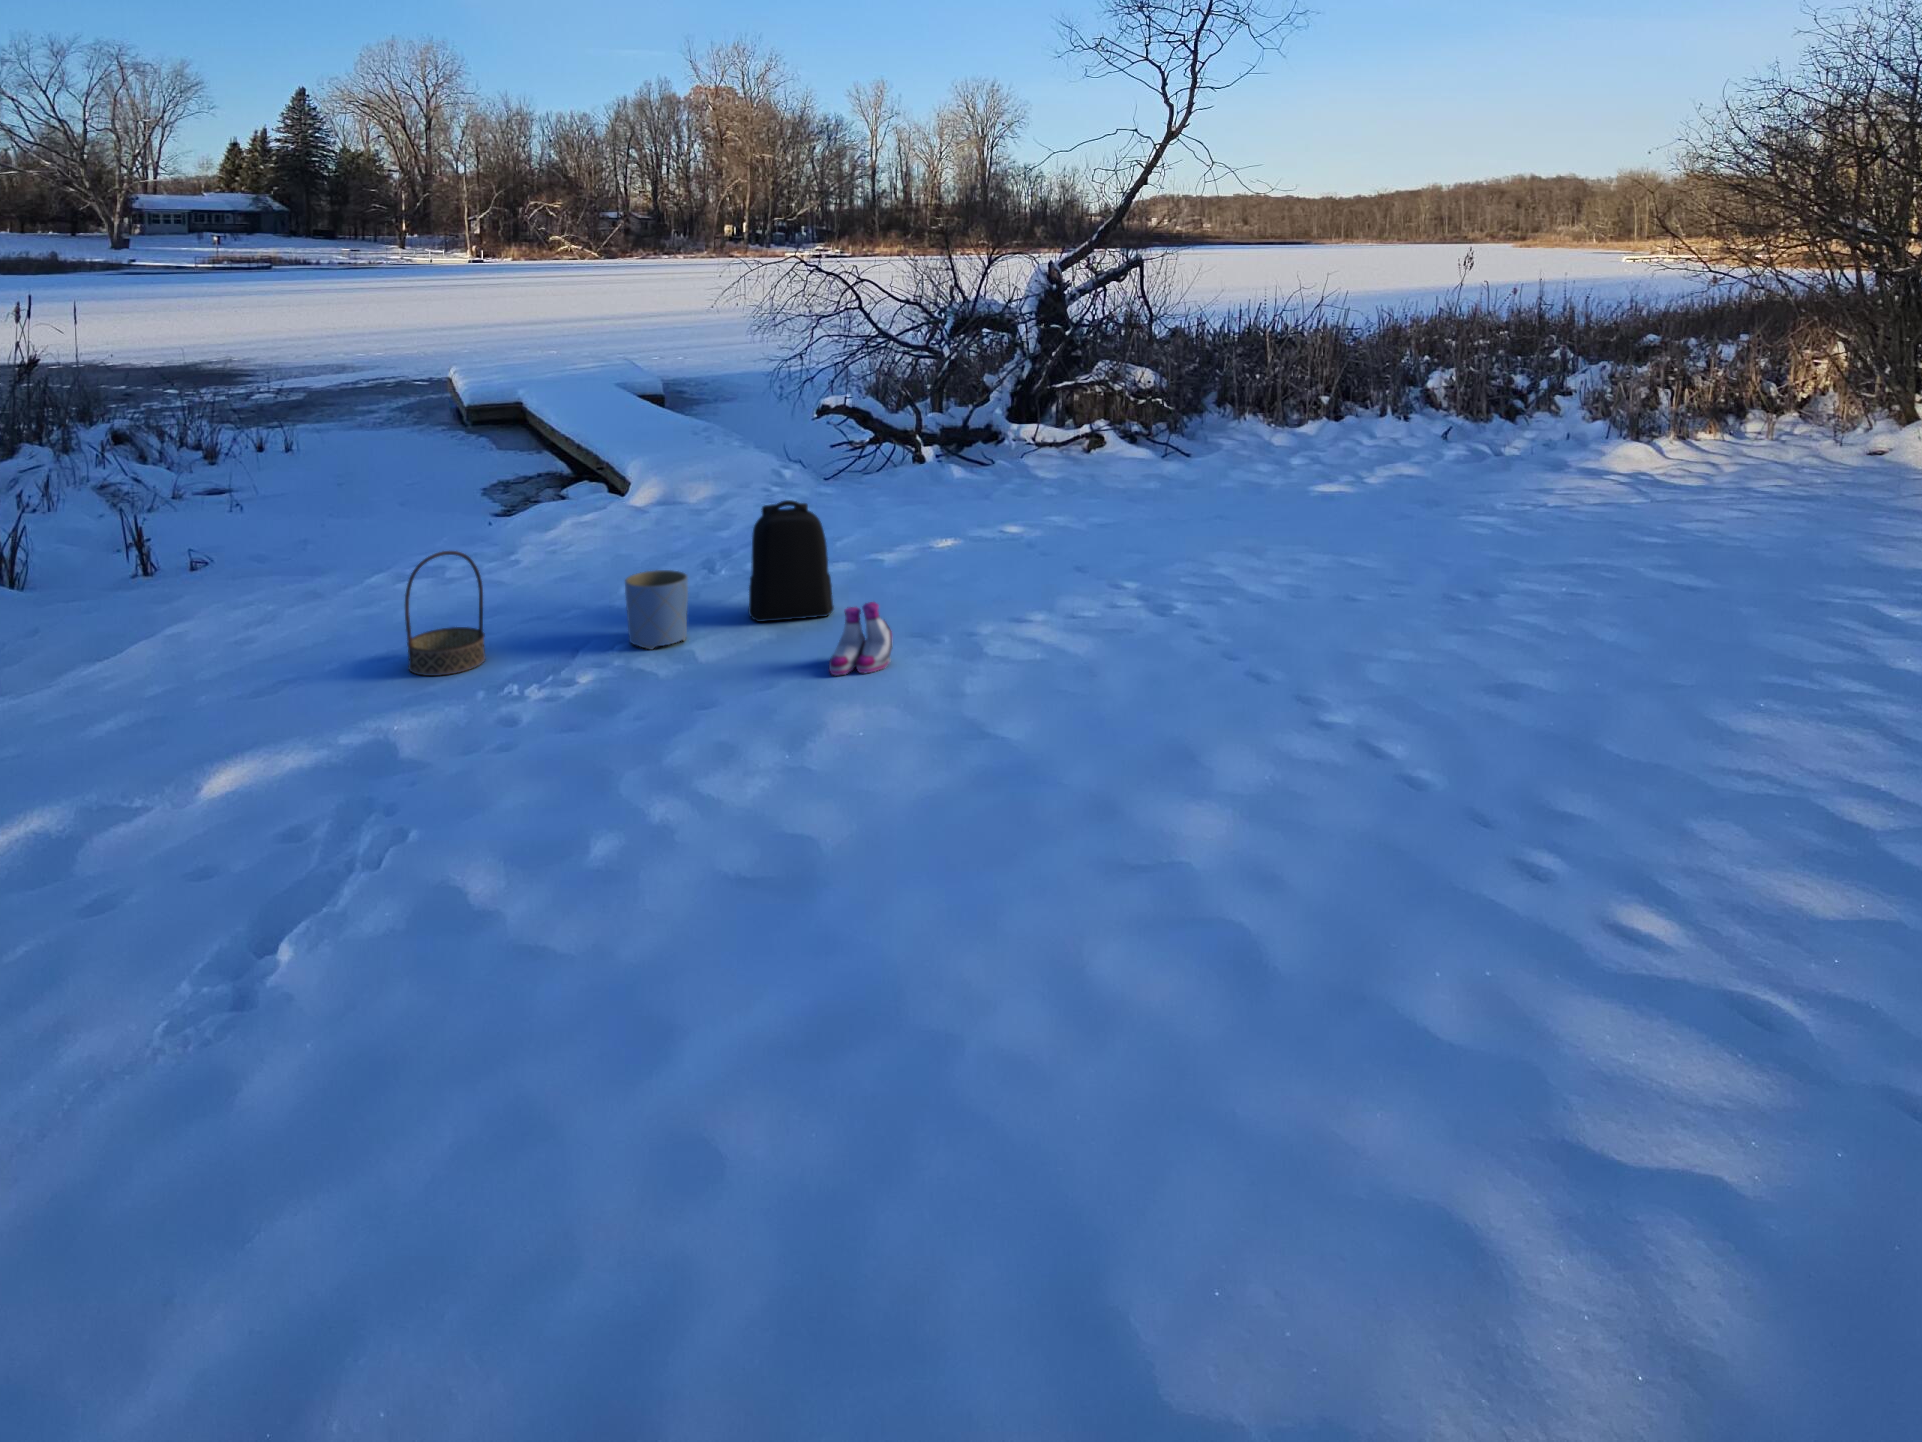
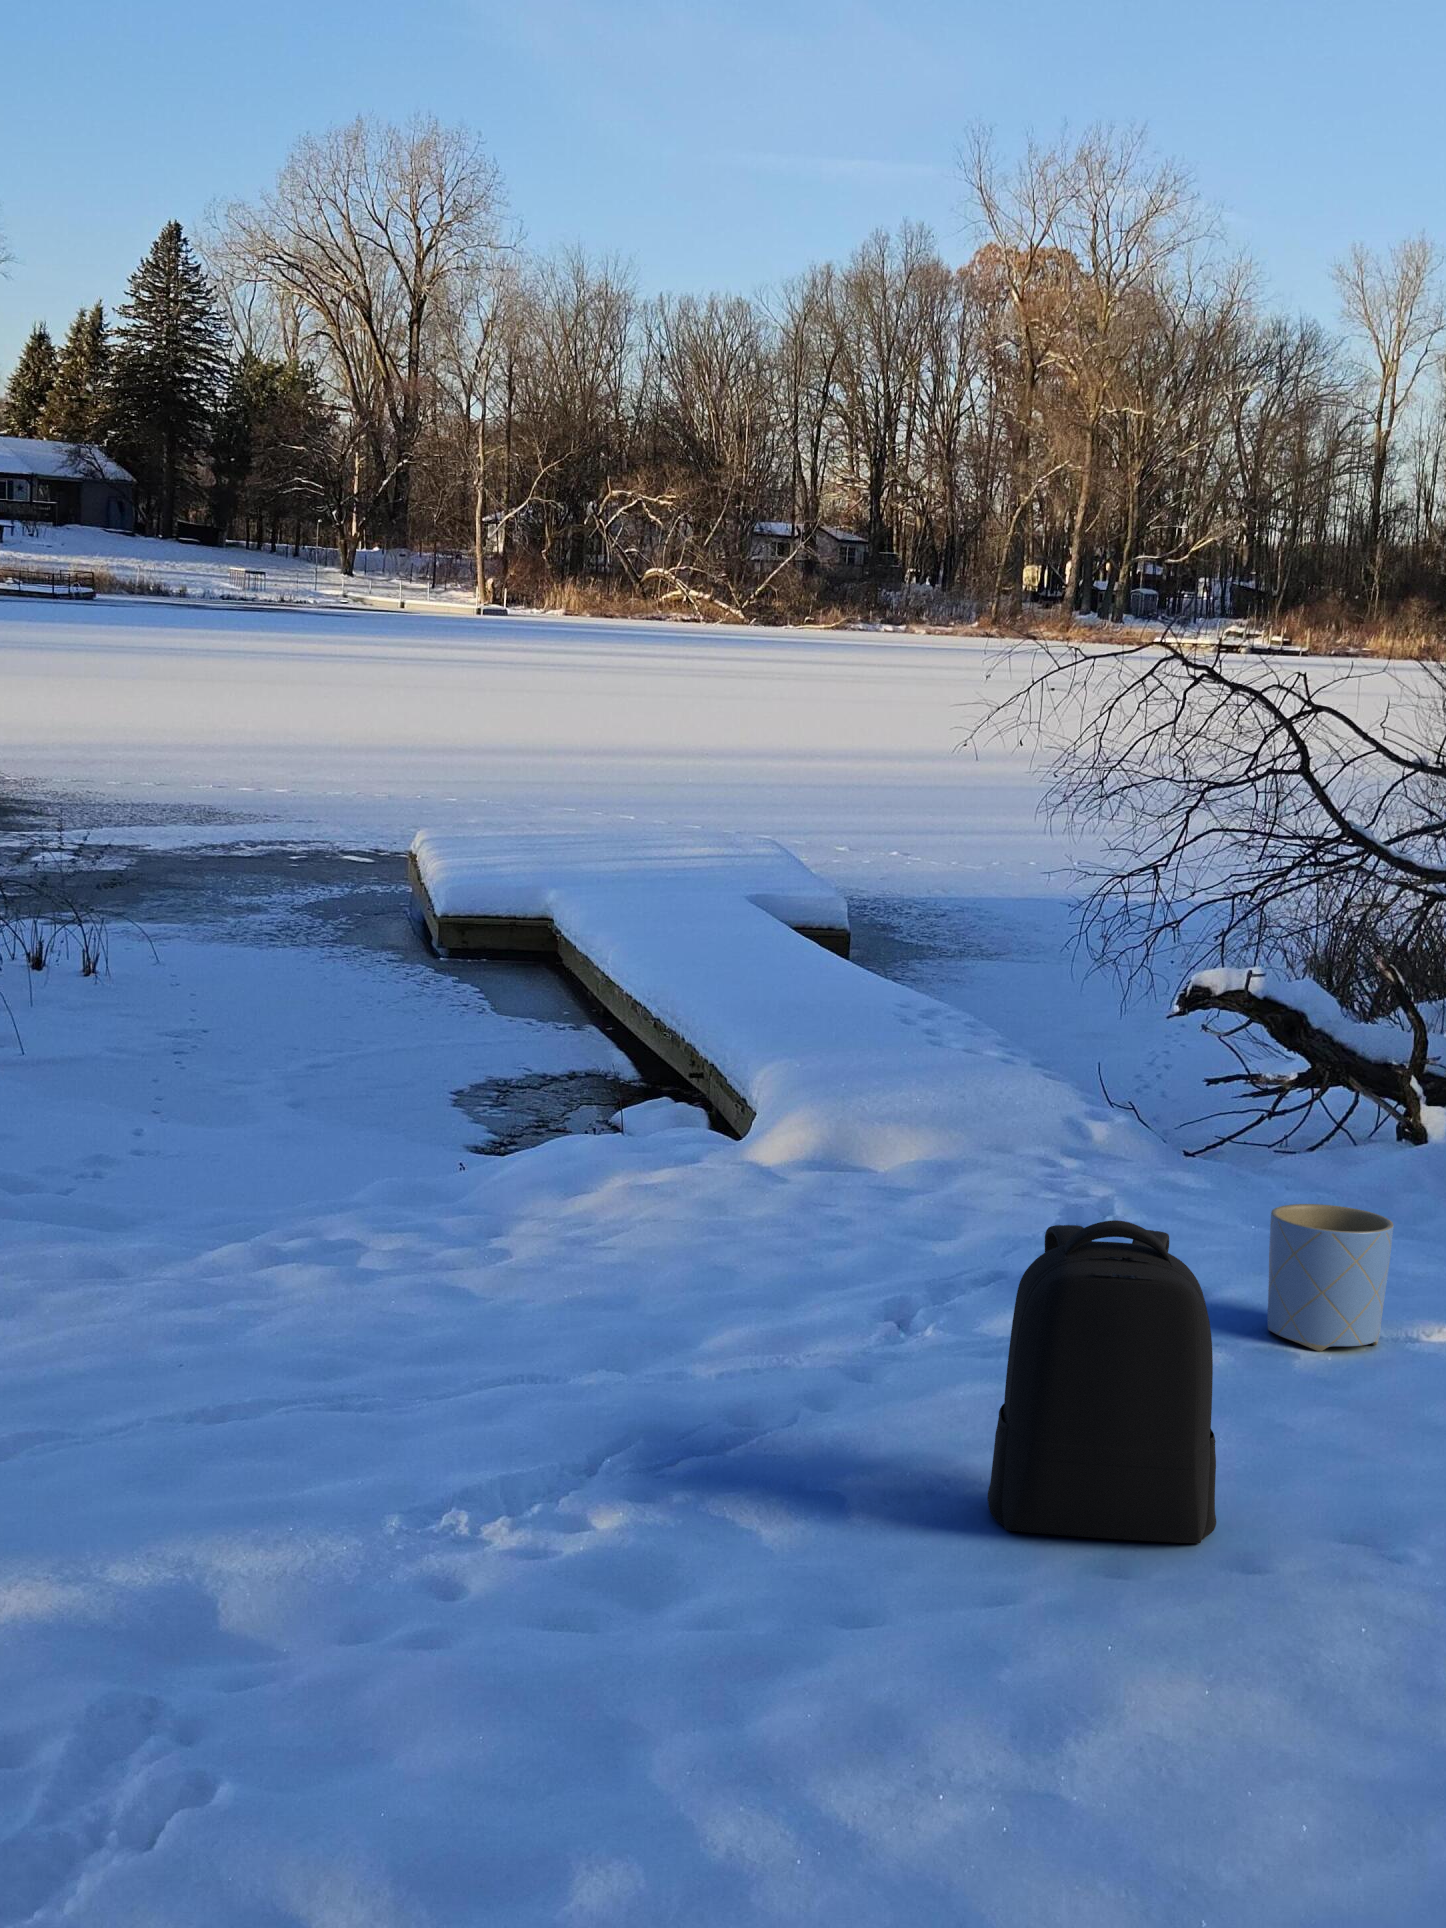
basket: present [405,551,485,676] -> none [128,1249,325,1563]
planter: present [625,570,688,649] -> present [1267,1204,1394,1351]
boots: present [829,602,892,675] -> none [1201,1551,1393,1758]

